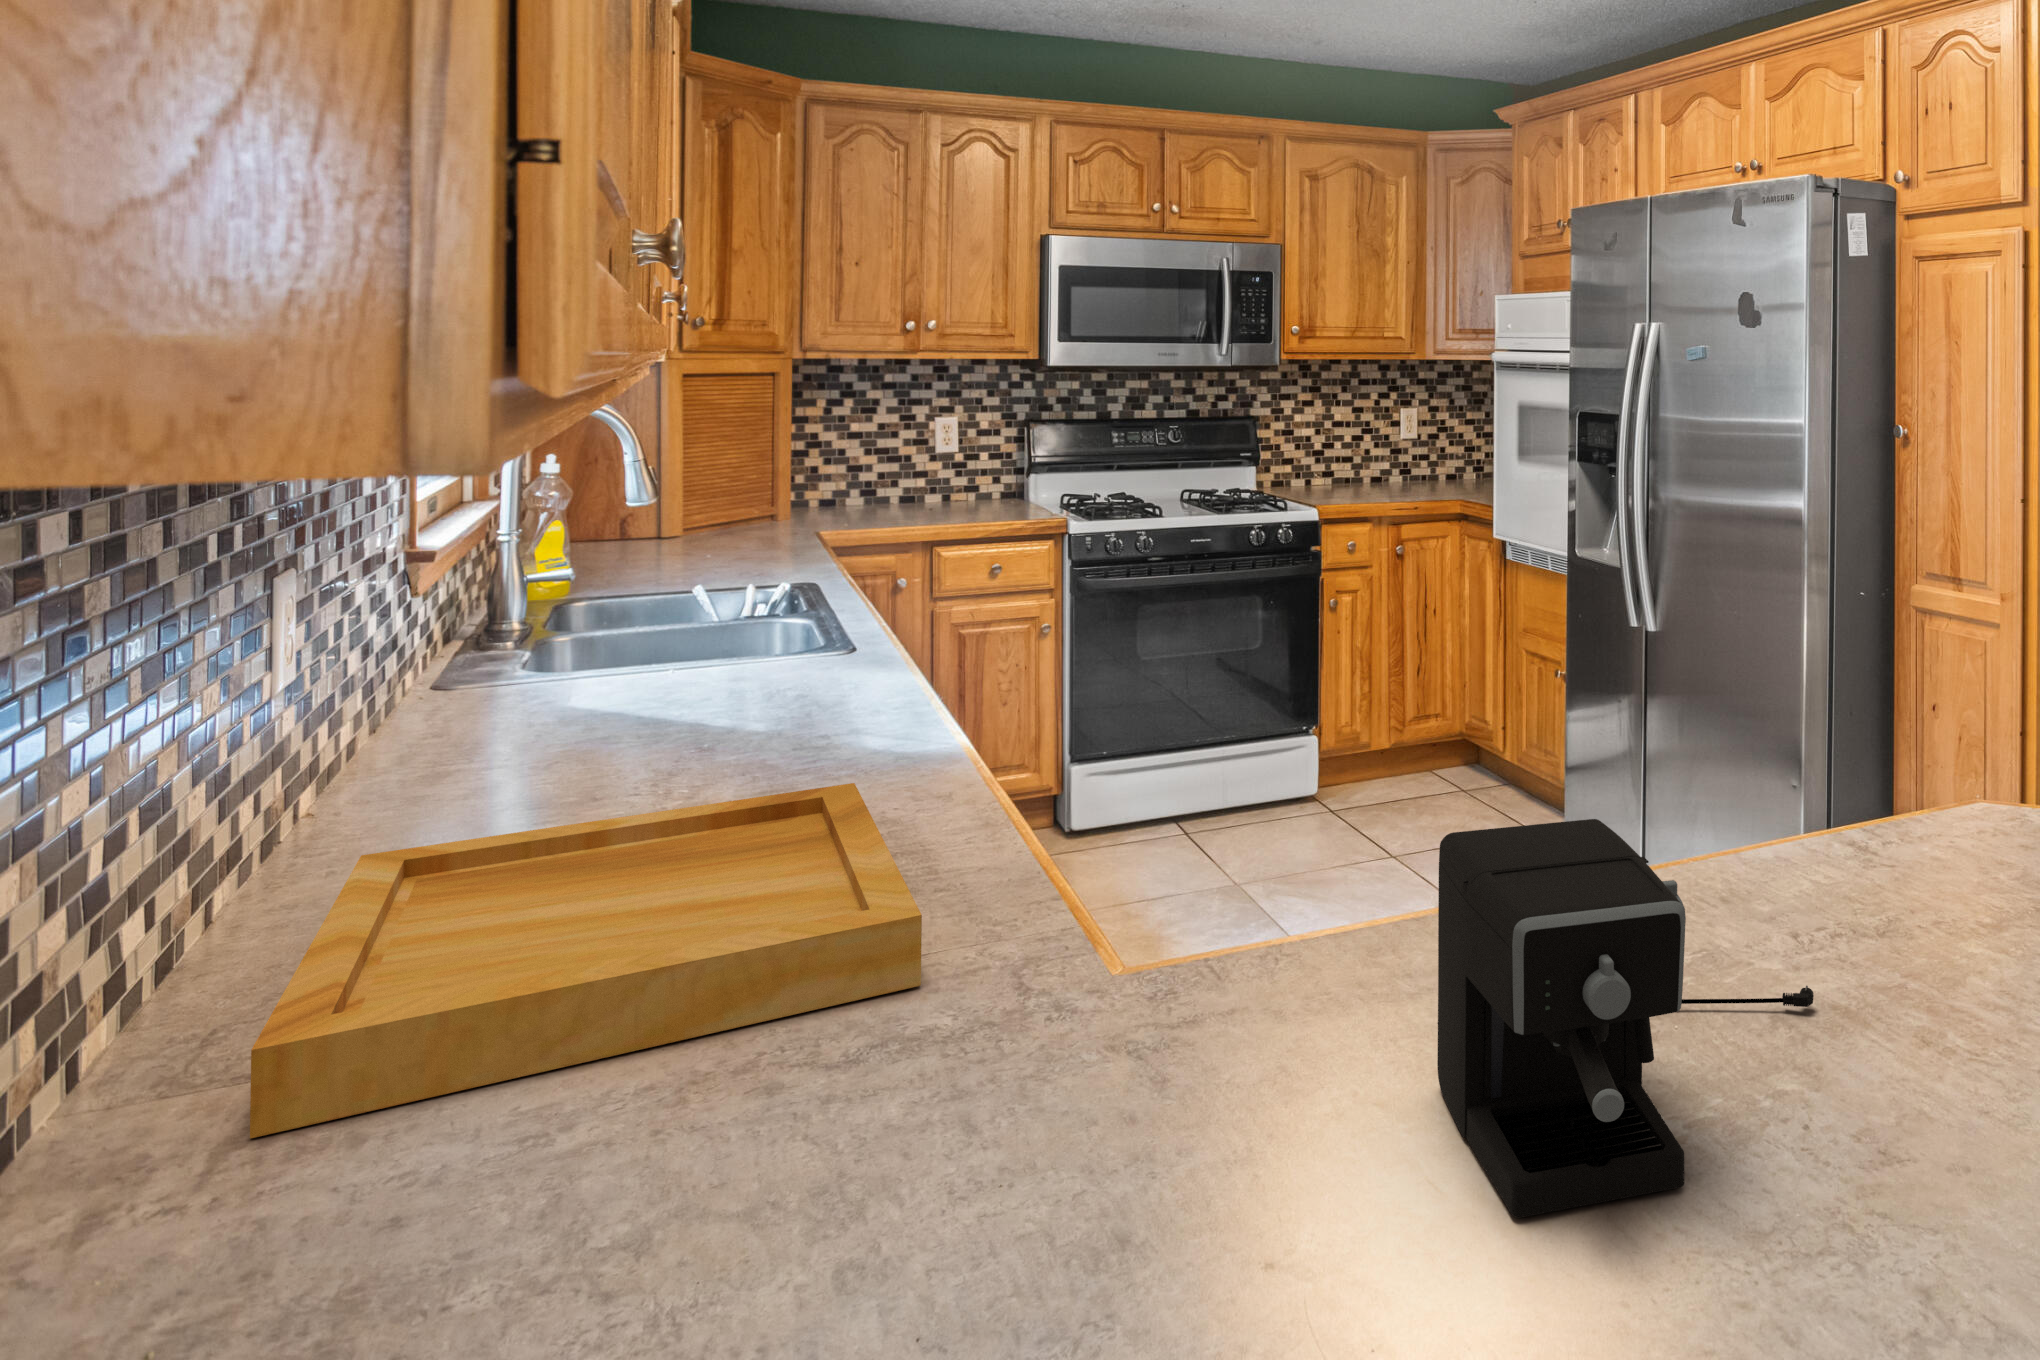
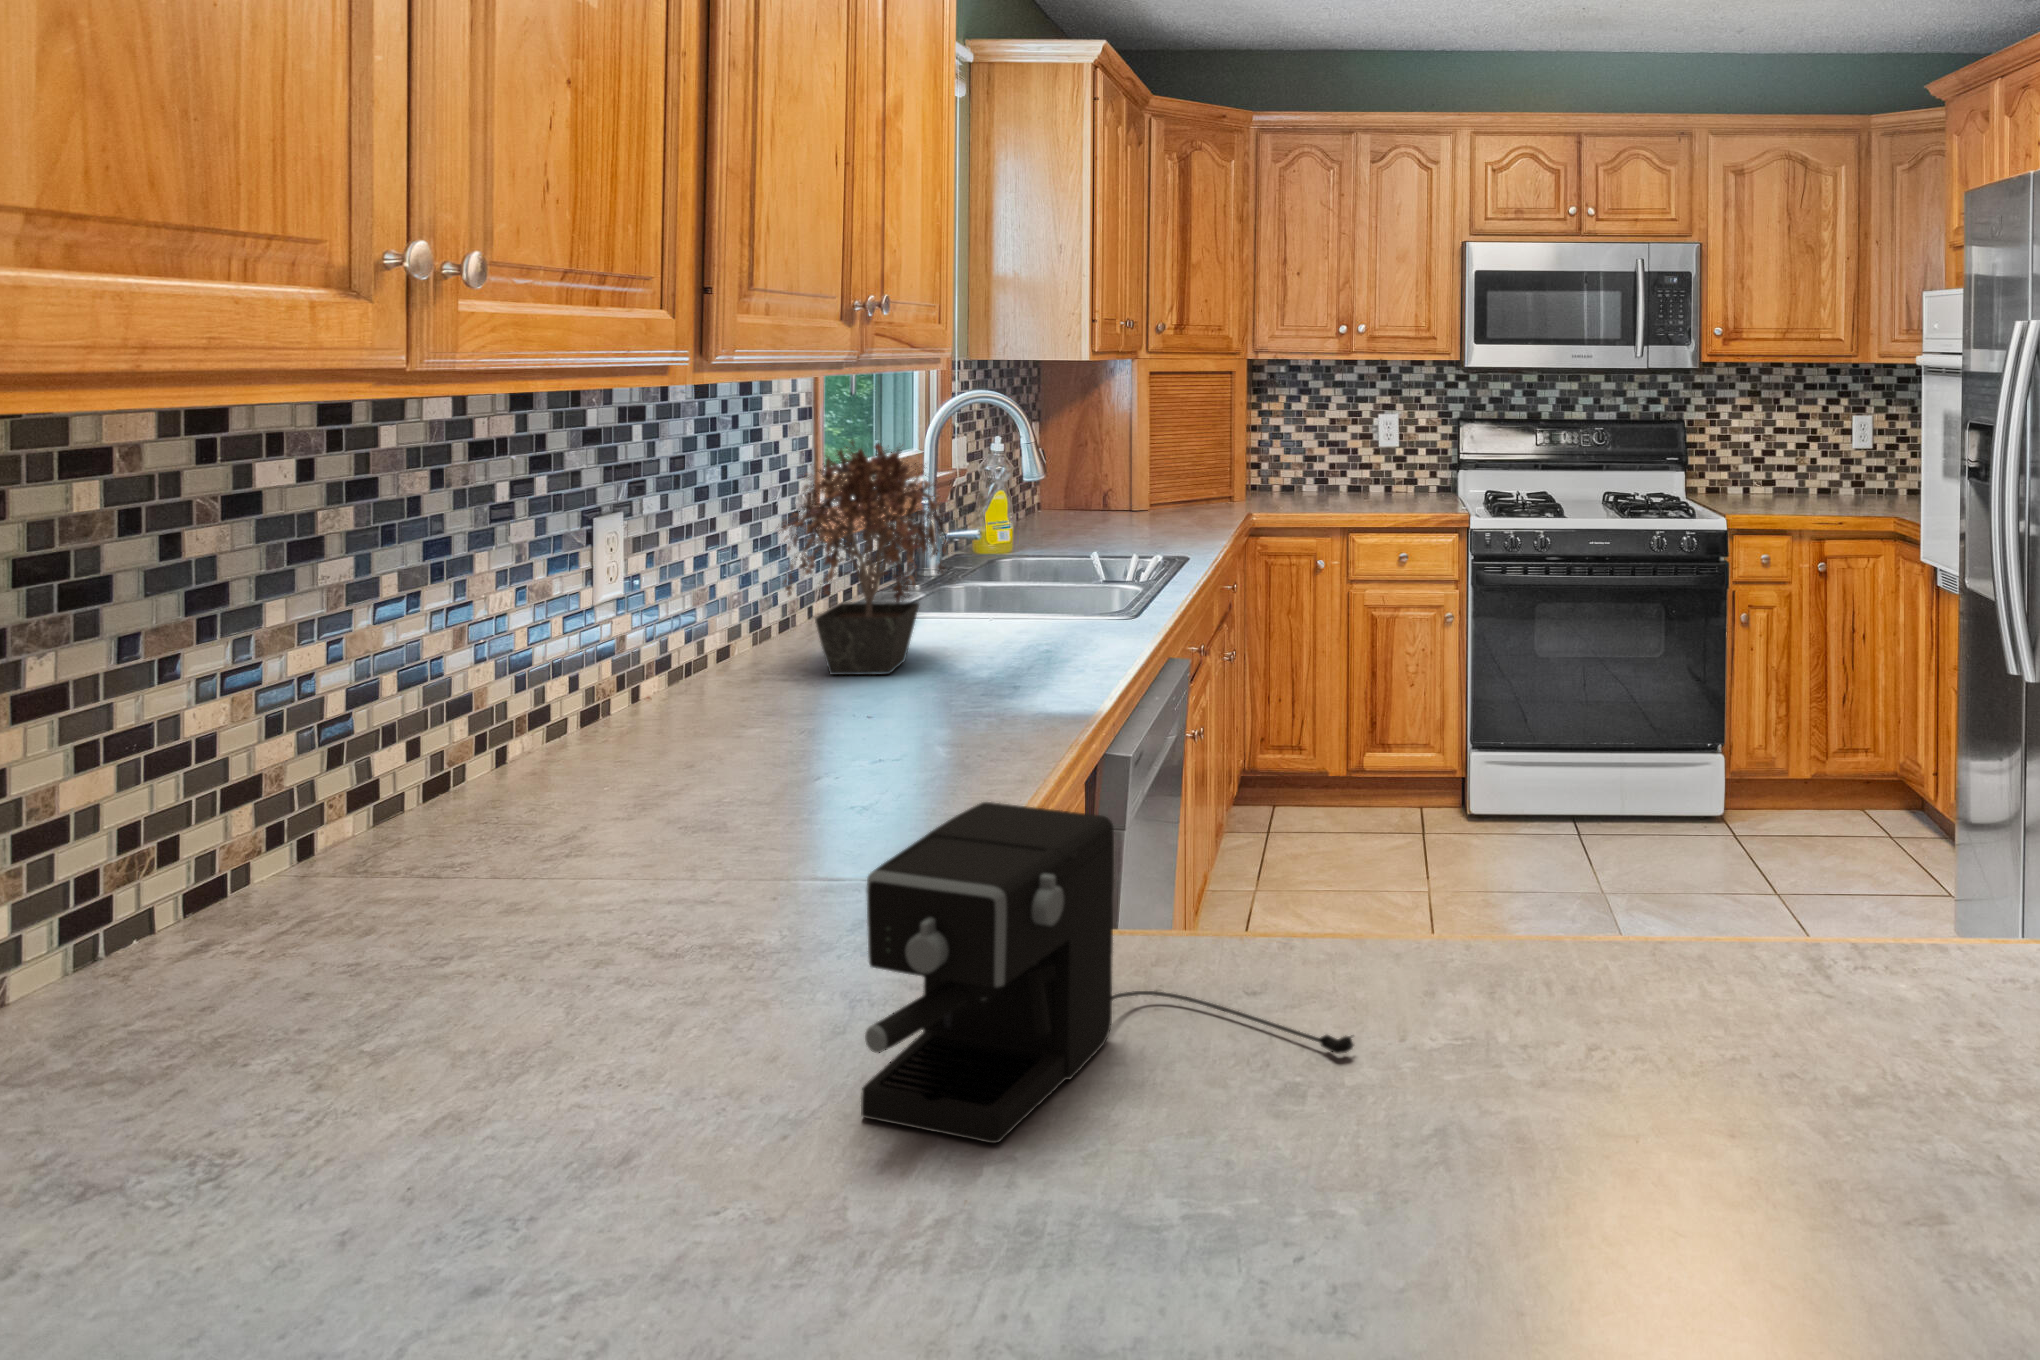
potted plant: none [429,448,716,783] -> present [779,441,957,675]
tray: present [250,783,922,1138] -> none [445,701,932,852]

